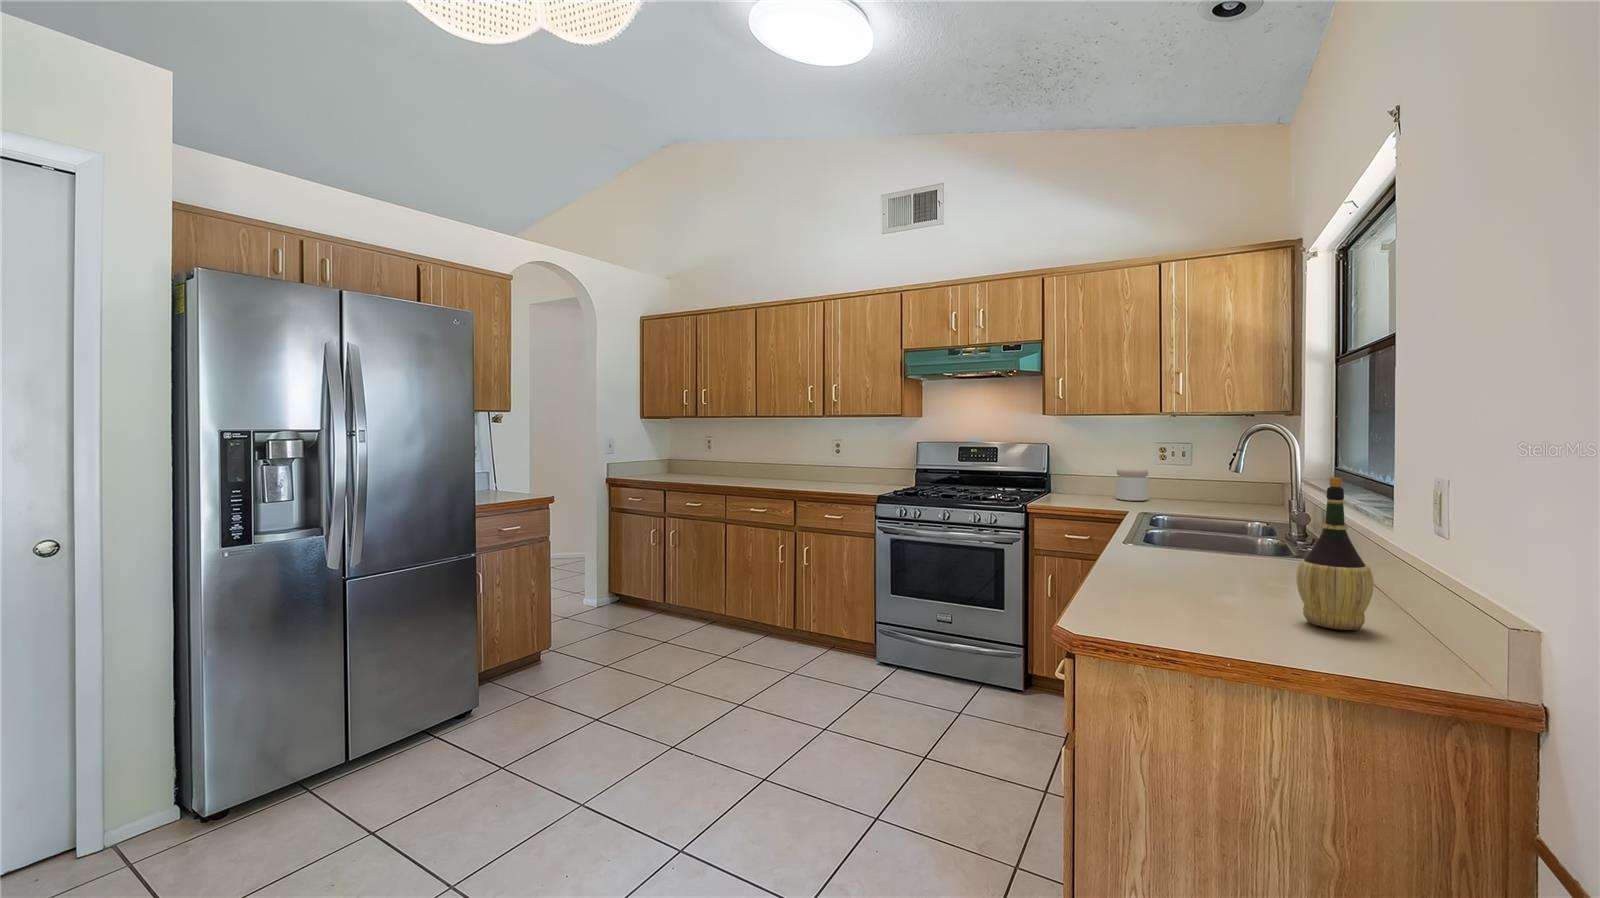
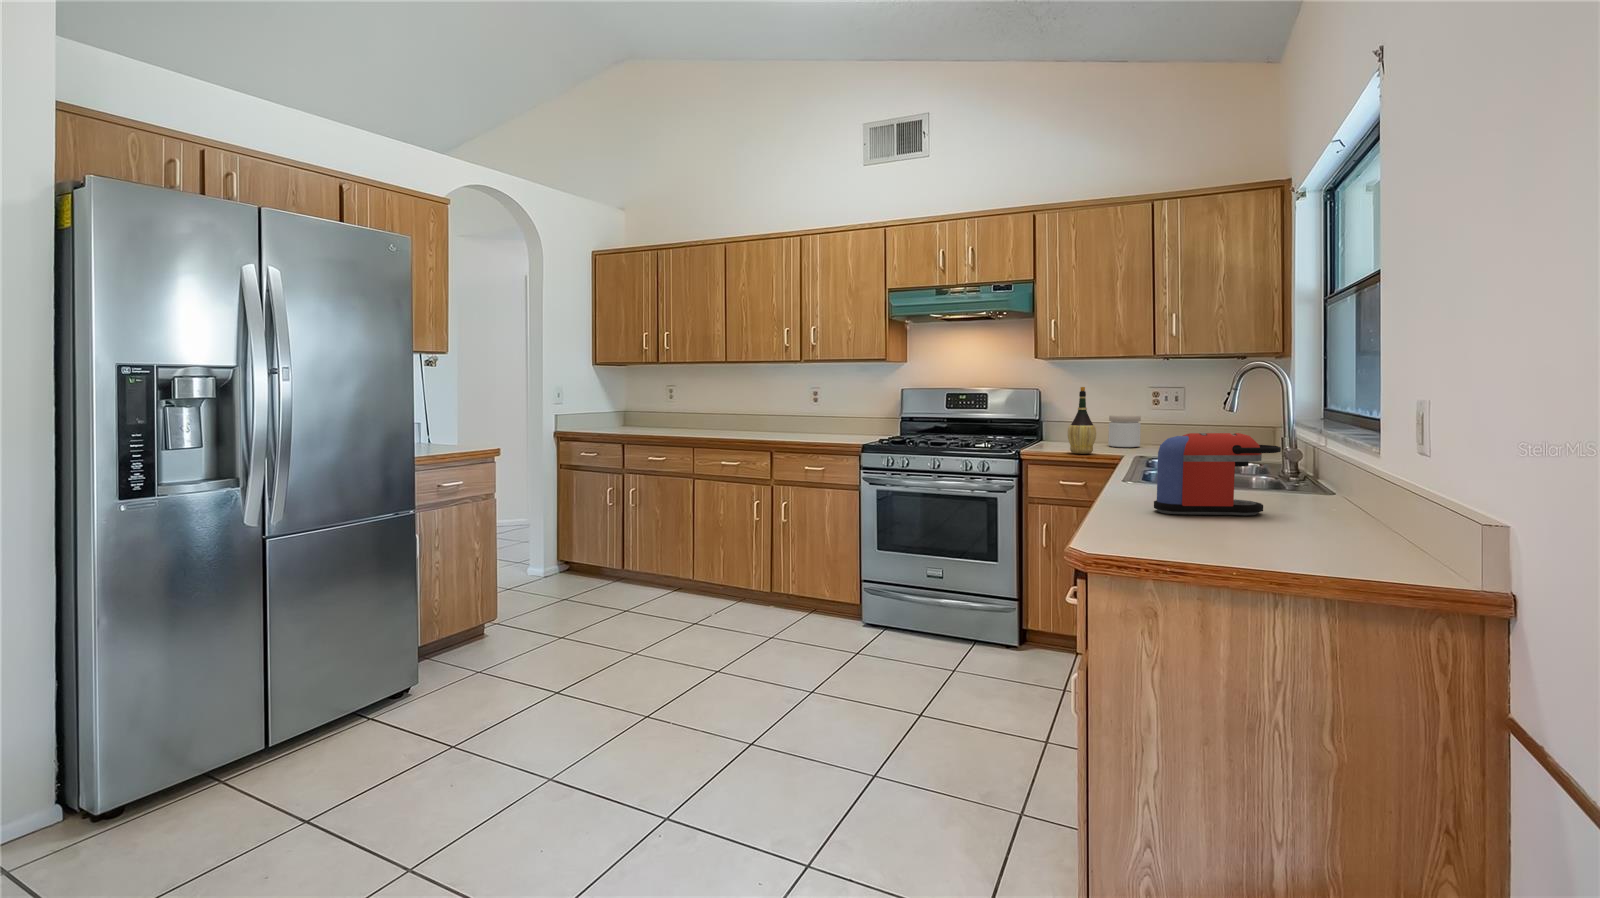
wine bottle: present [1296,477,1373,630] -> present [1068,387,1096,454]
coffee maker: none [1151,501,1285,588] -> present [1154,433,1281,515]

